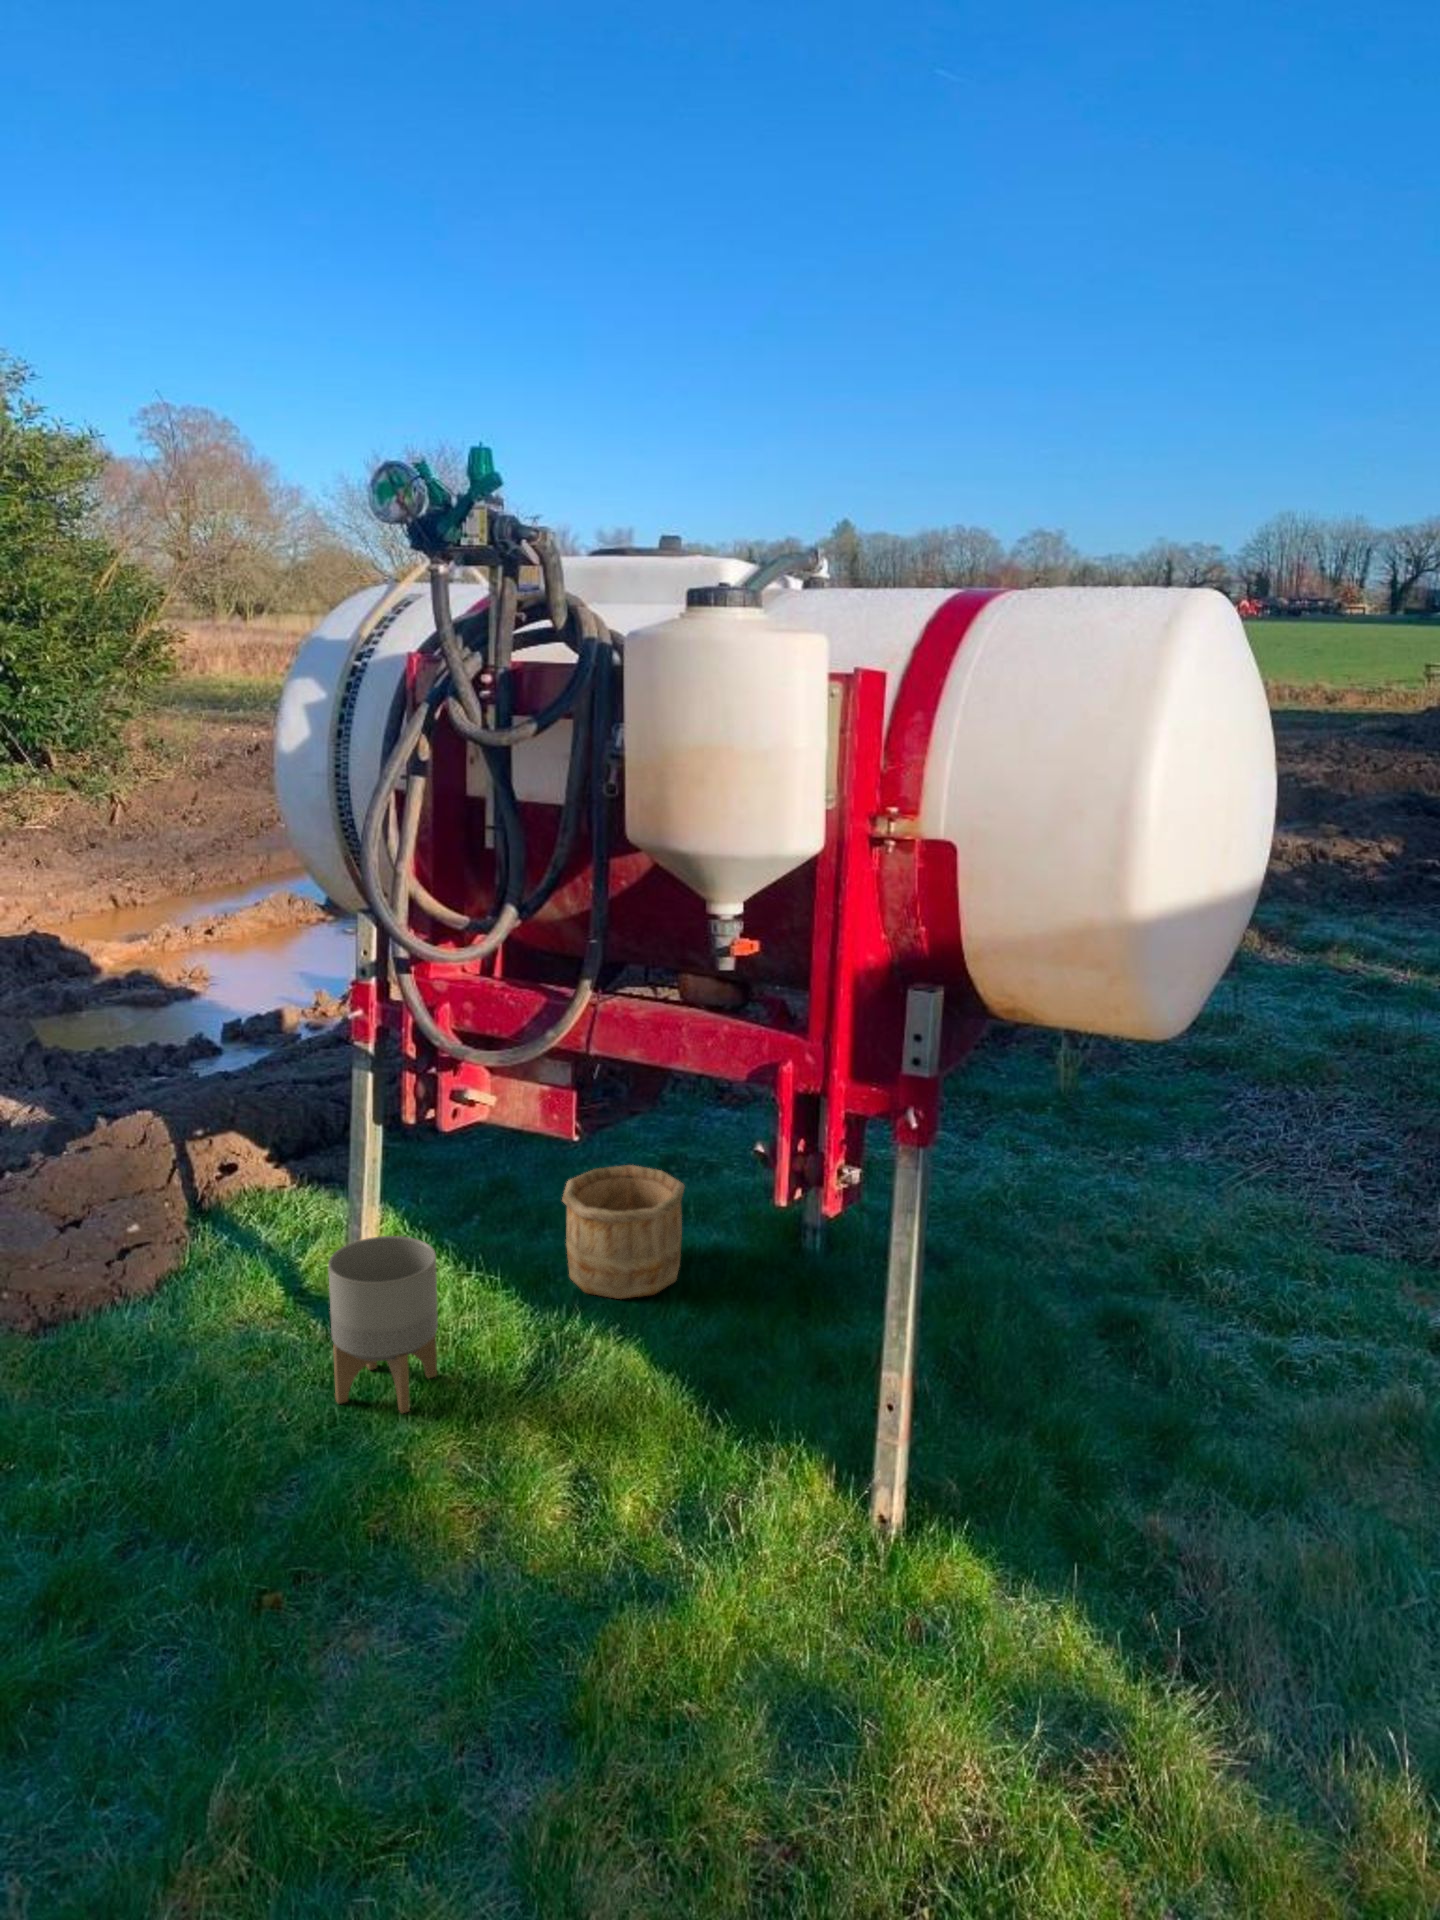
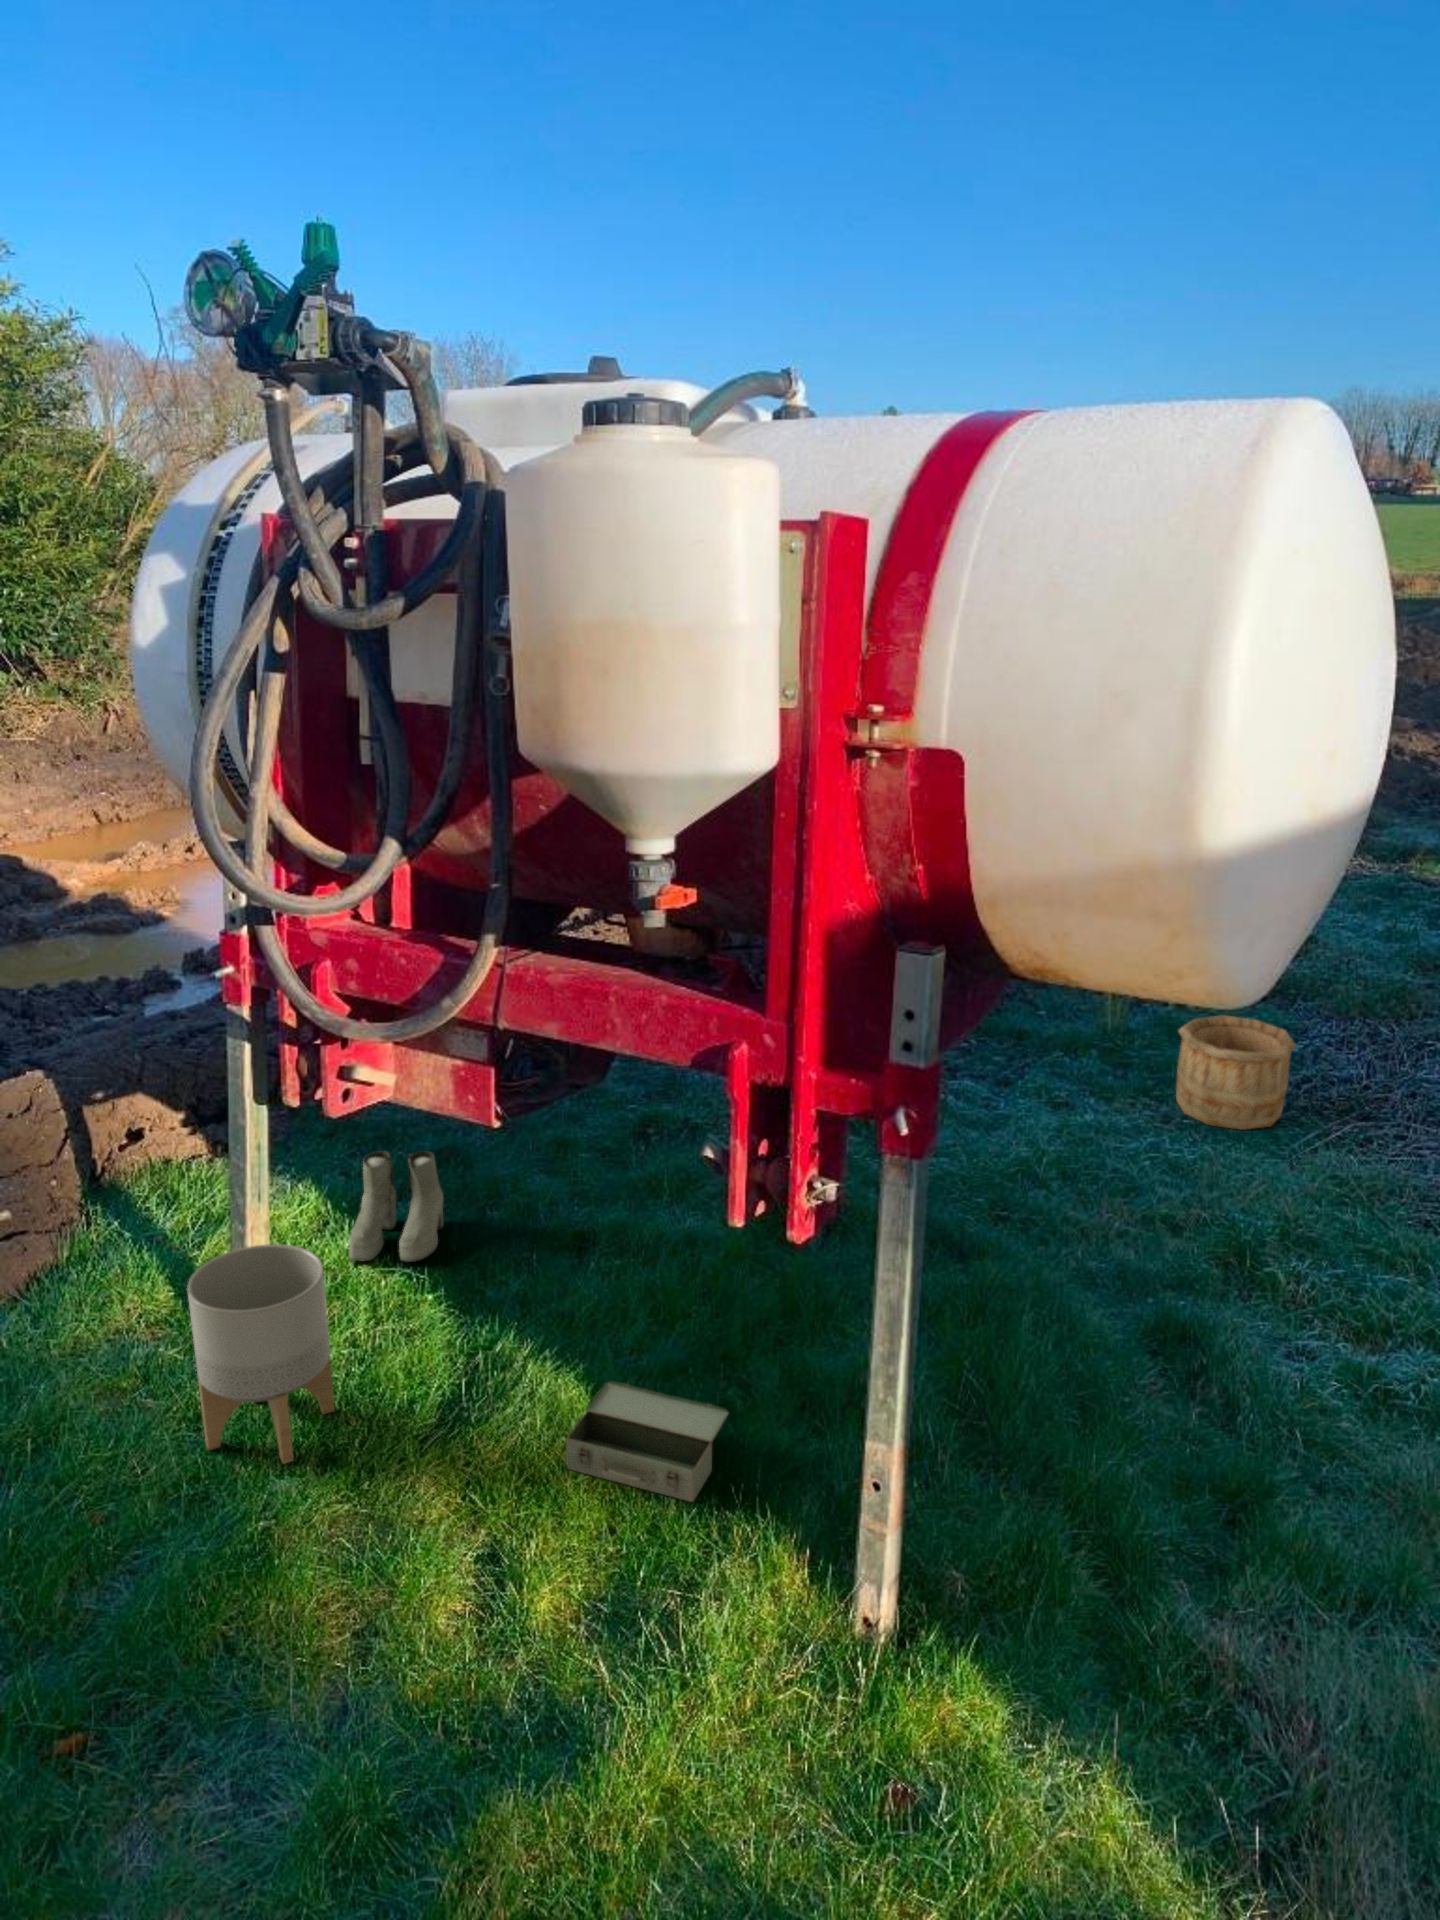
wooden bucket: present [562,1165,685,1299] -> present [1176,1015,1296,1130]
boots: none [429,1175,506,1267] -> present [349,1151,443,1262]
toolbox: none [633,1350,763,1440] -> present [566,1381,728,1502]

